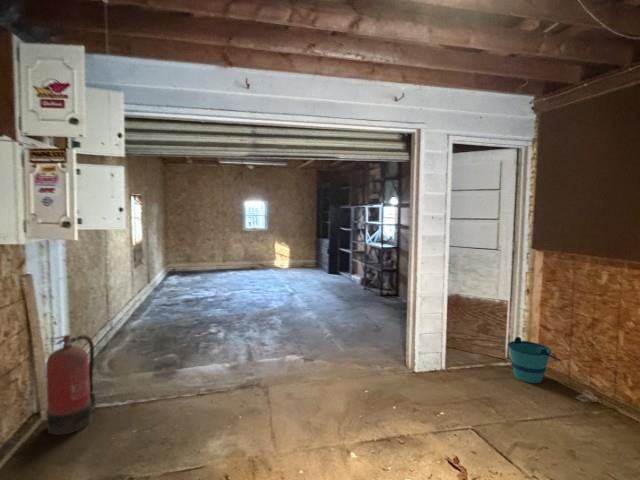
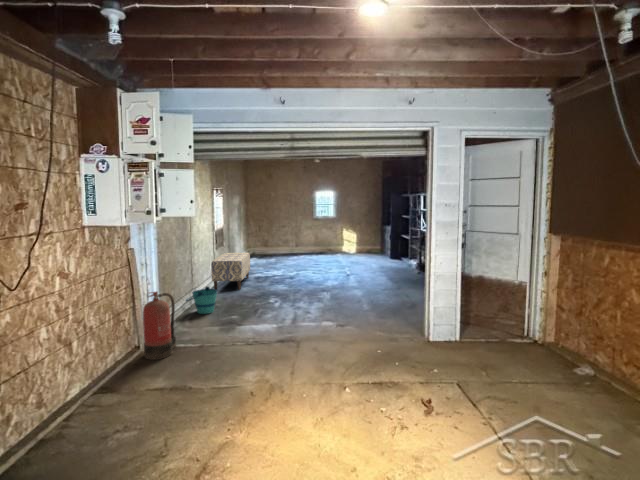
bench: none [131,271,178,318] -> present [211,253,250,290]
bucket: present [508,337,561,383] -> present [186,286,217,314]

